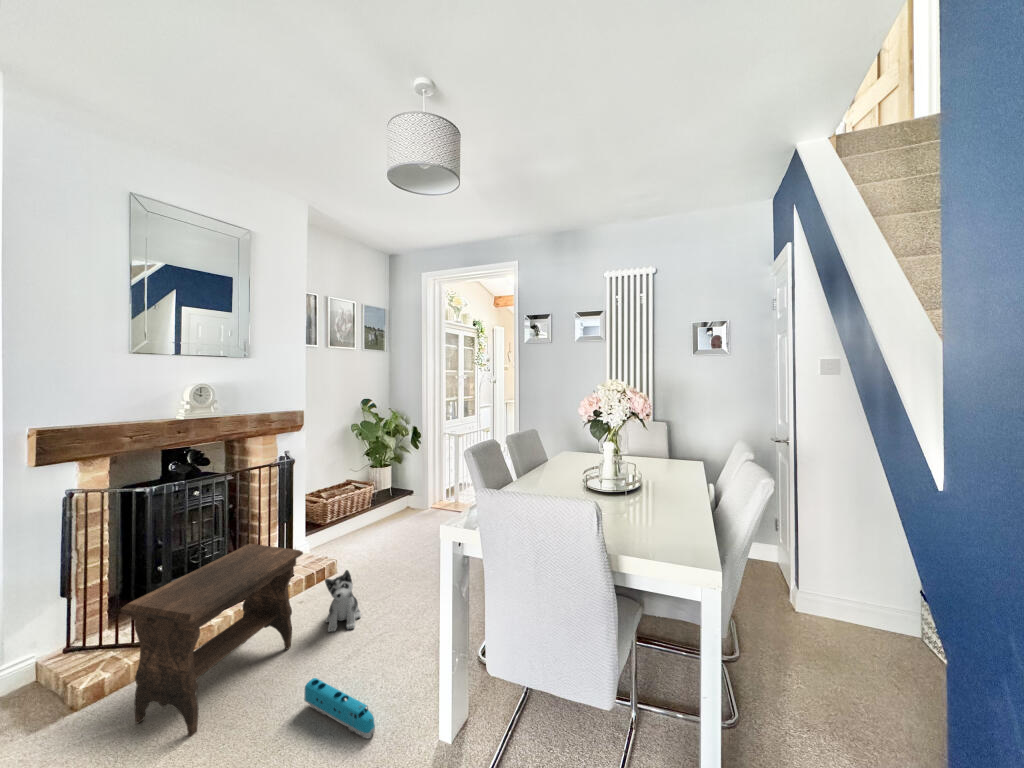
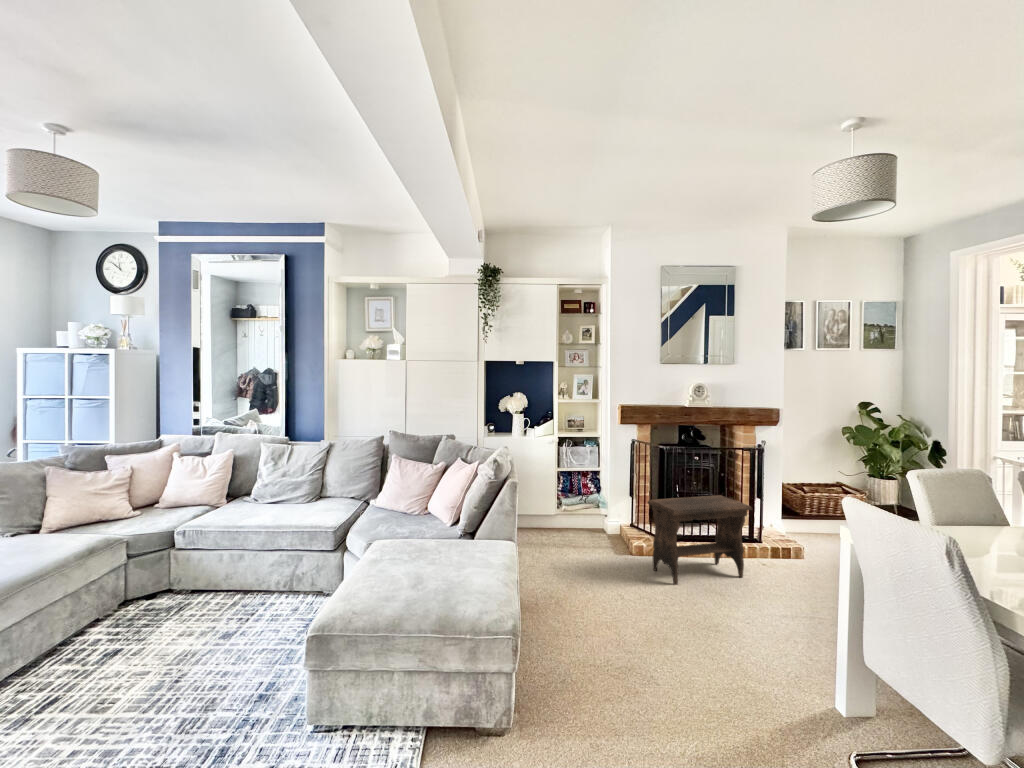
plush toy: present [325,570,361,632] -> none [773,537,805,587]
toy train: present [304,678,375,738] -> none [736,586,773,629]

